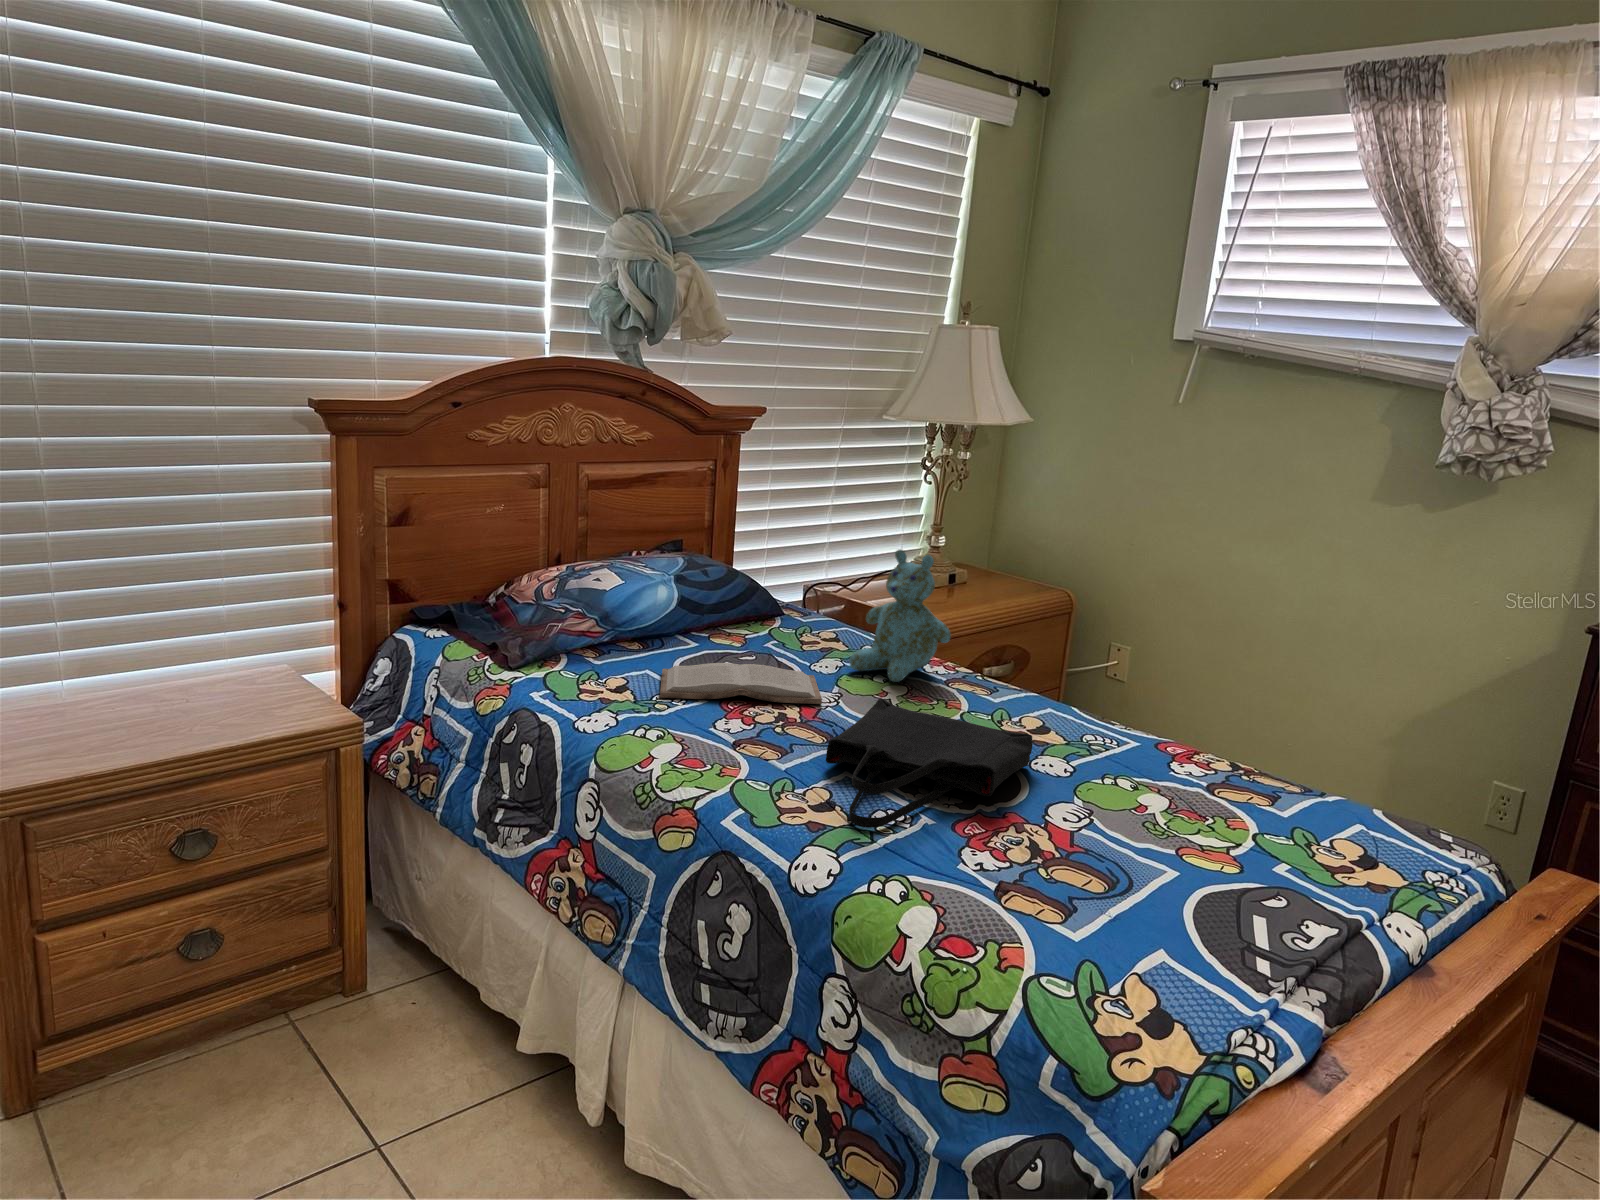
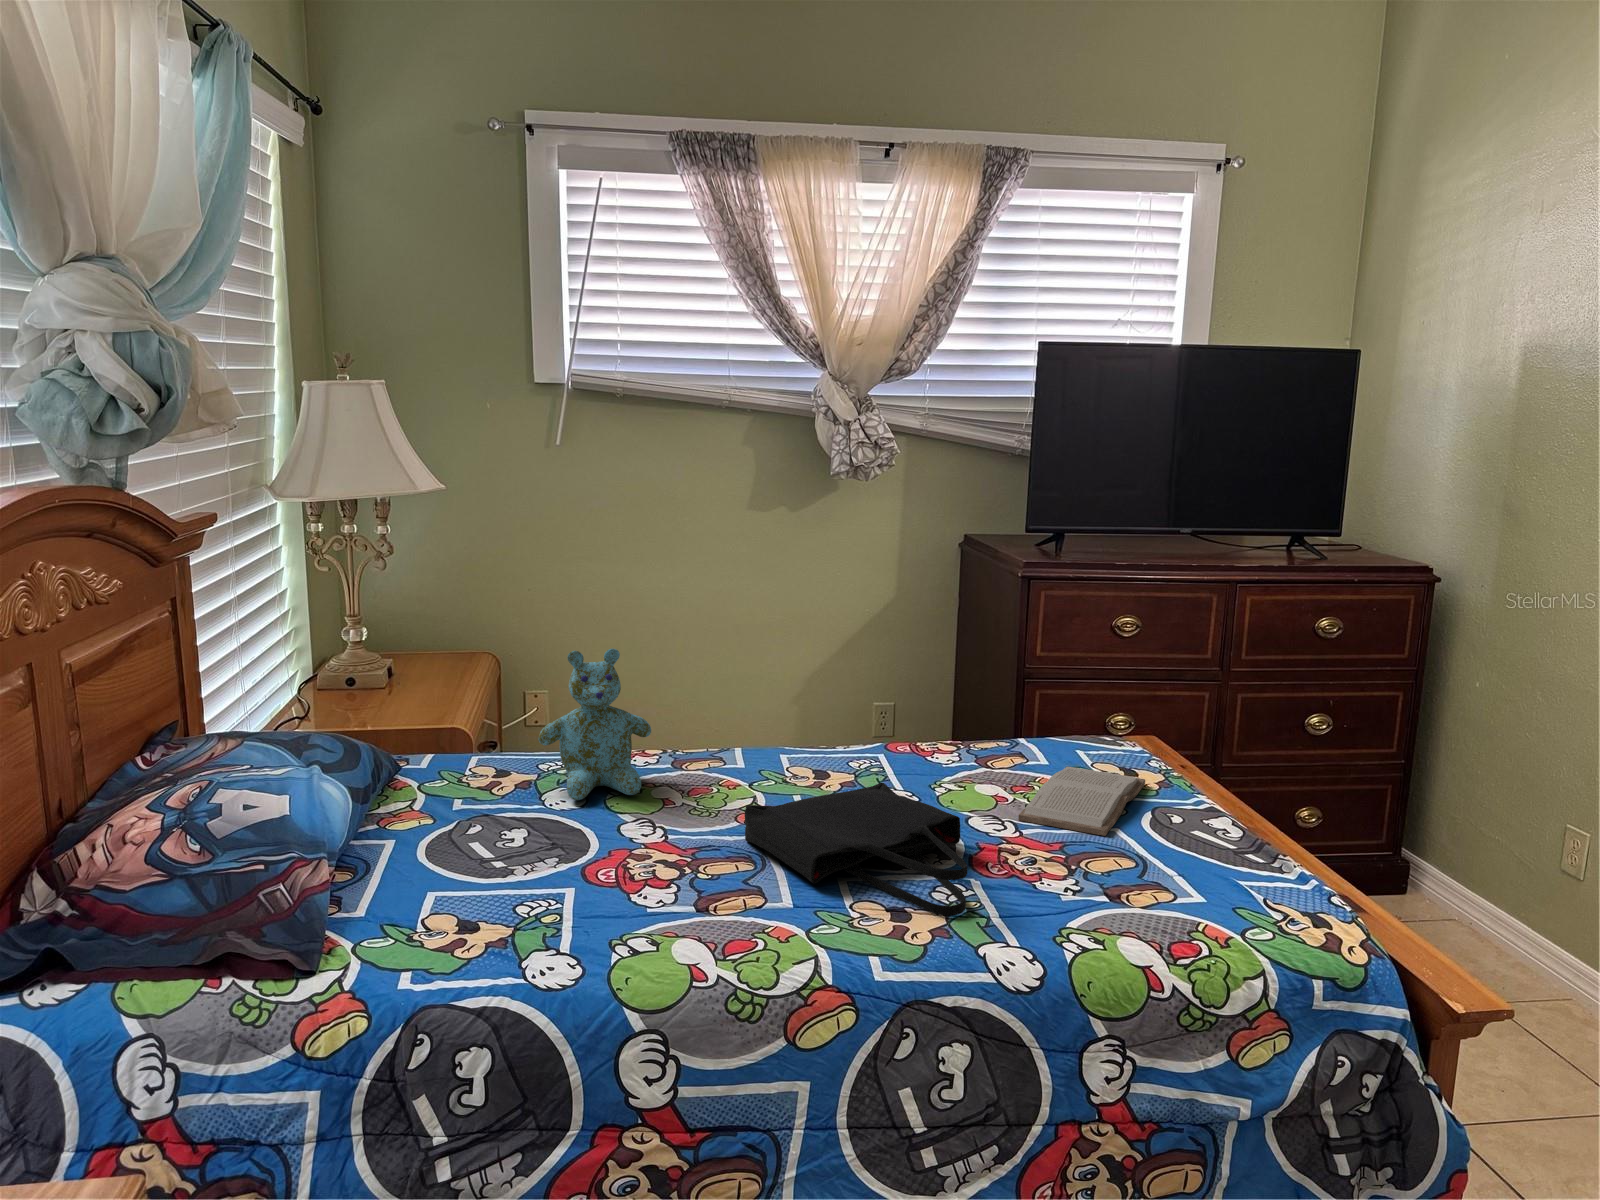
book: present [660,663,822,704] -> present [1018,766,1145,836]

